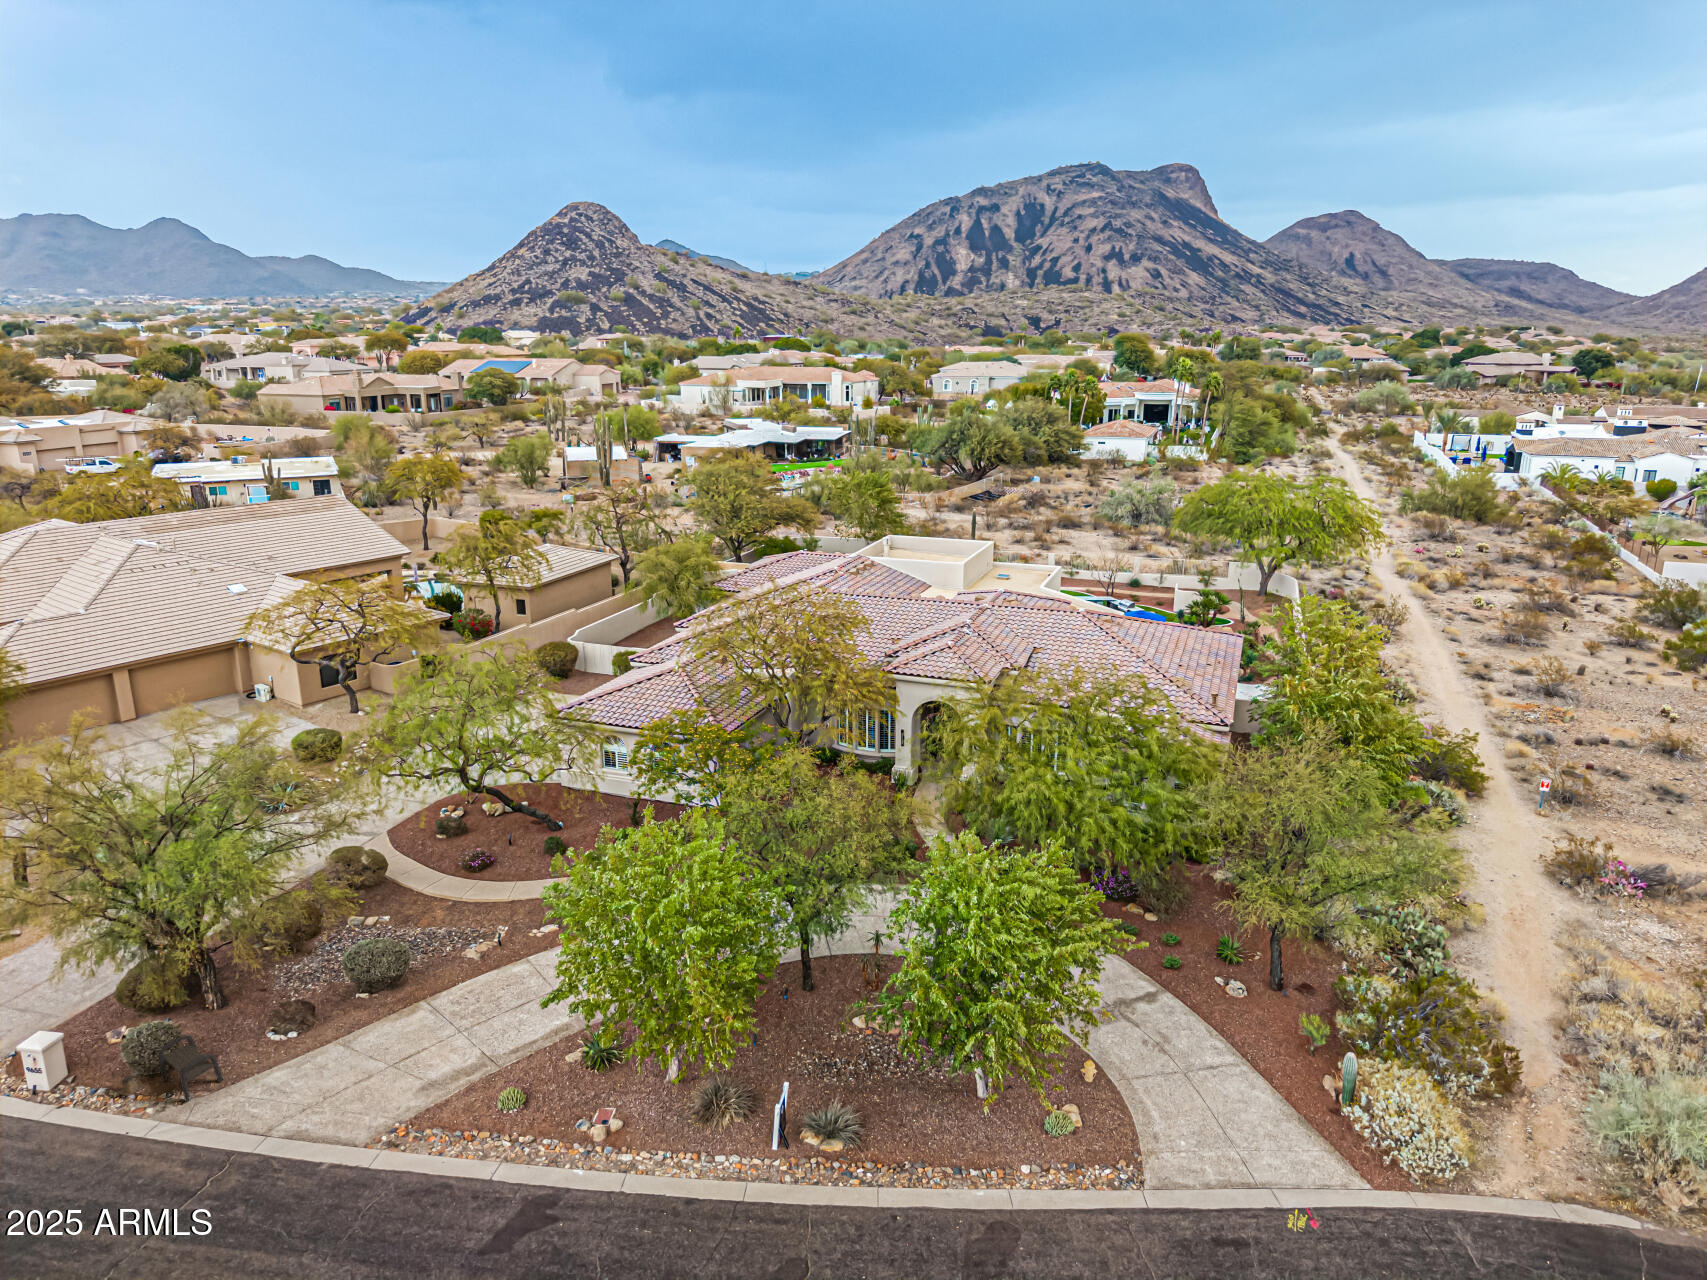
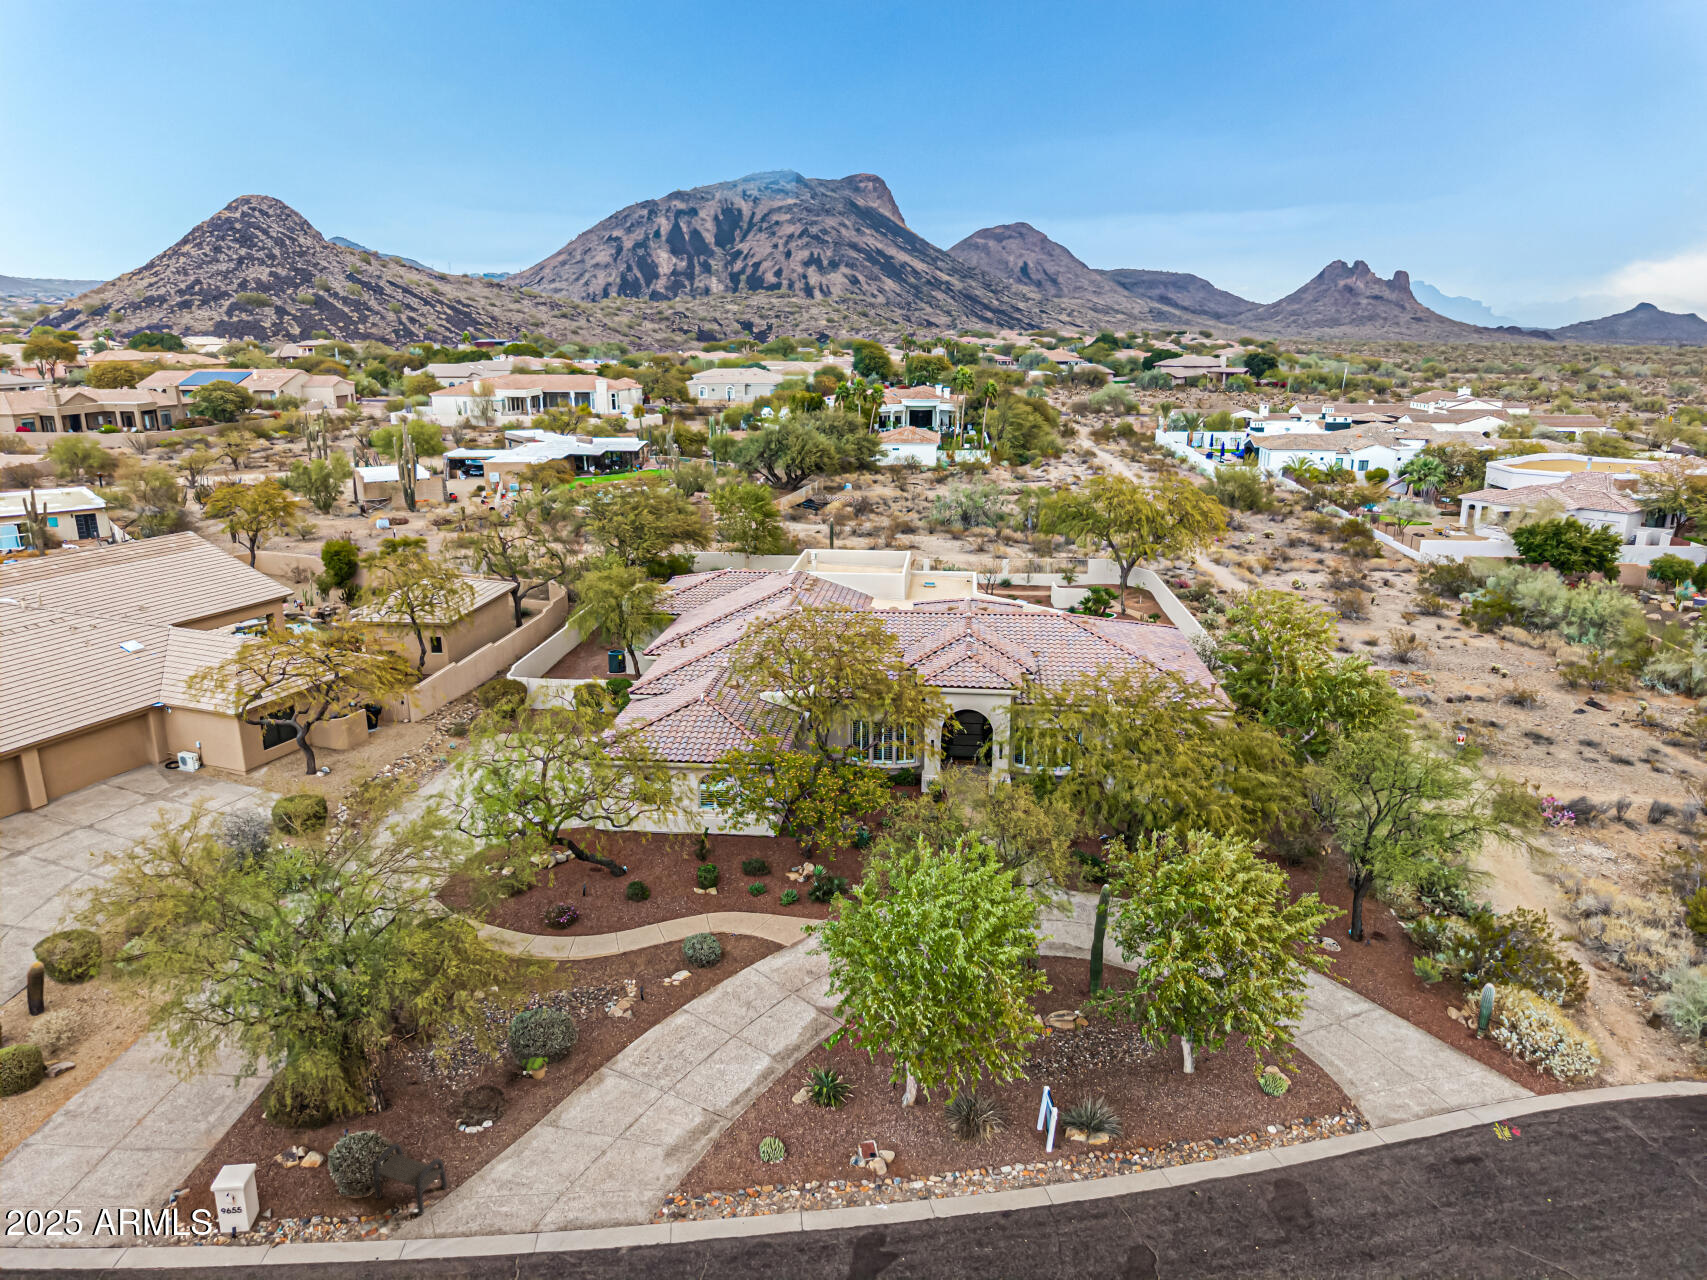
potted plant: none [338,977,366,998] -> present [522,1057,547,1079]
watering can: present [109,1074,139,1096] -> present [1643,1013,1664,1029]

